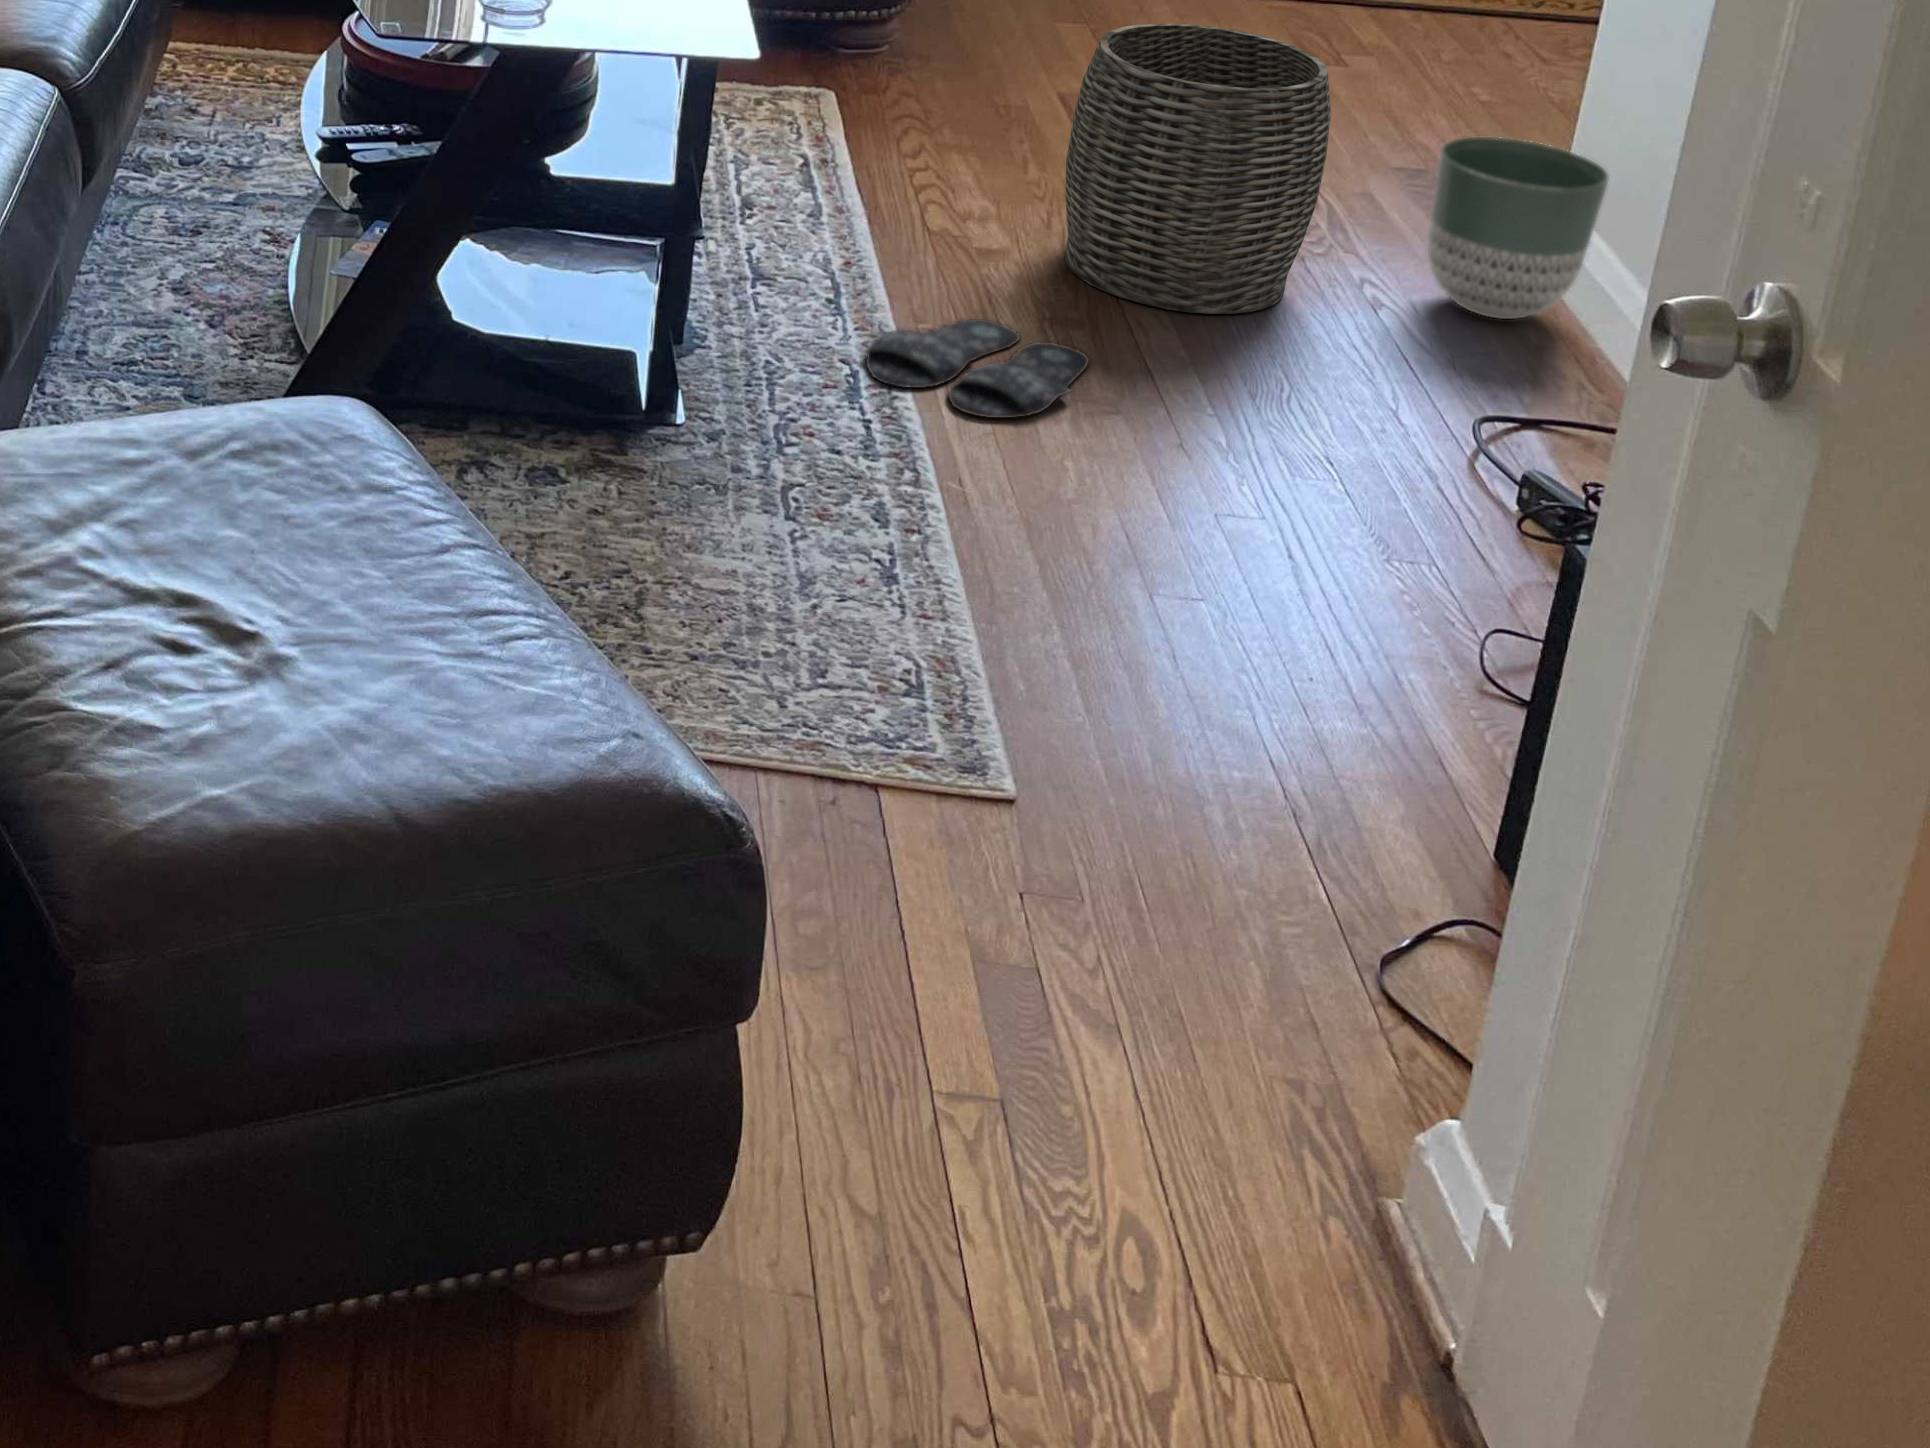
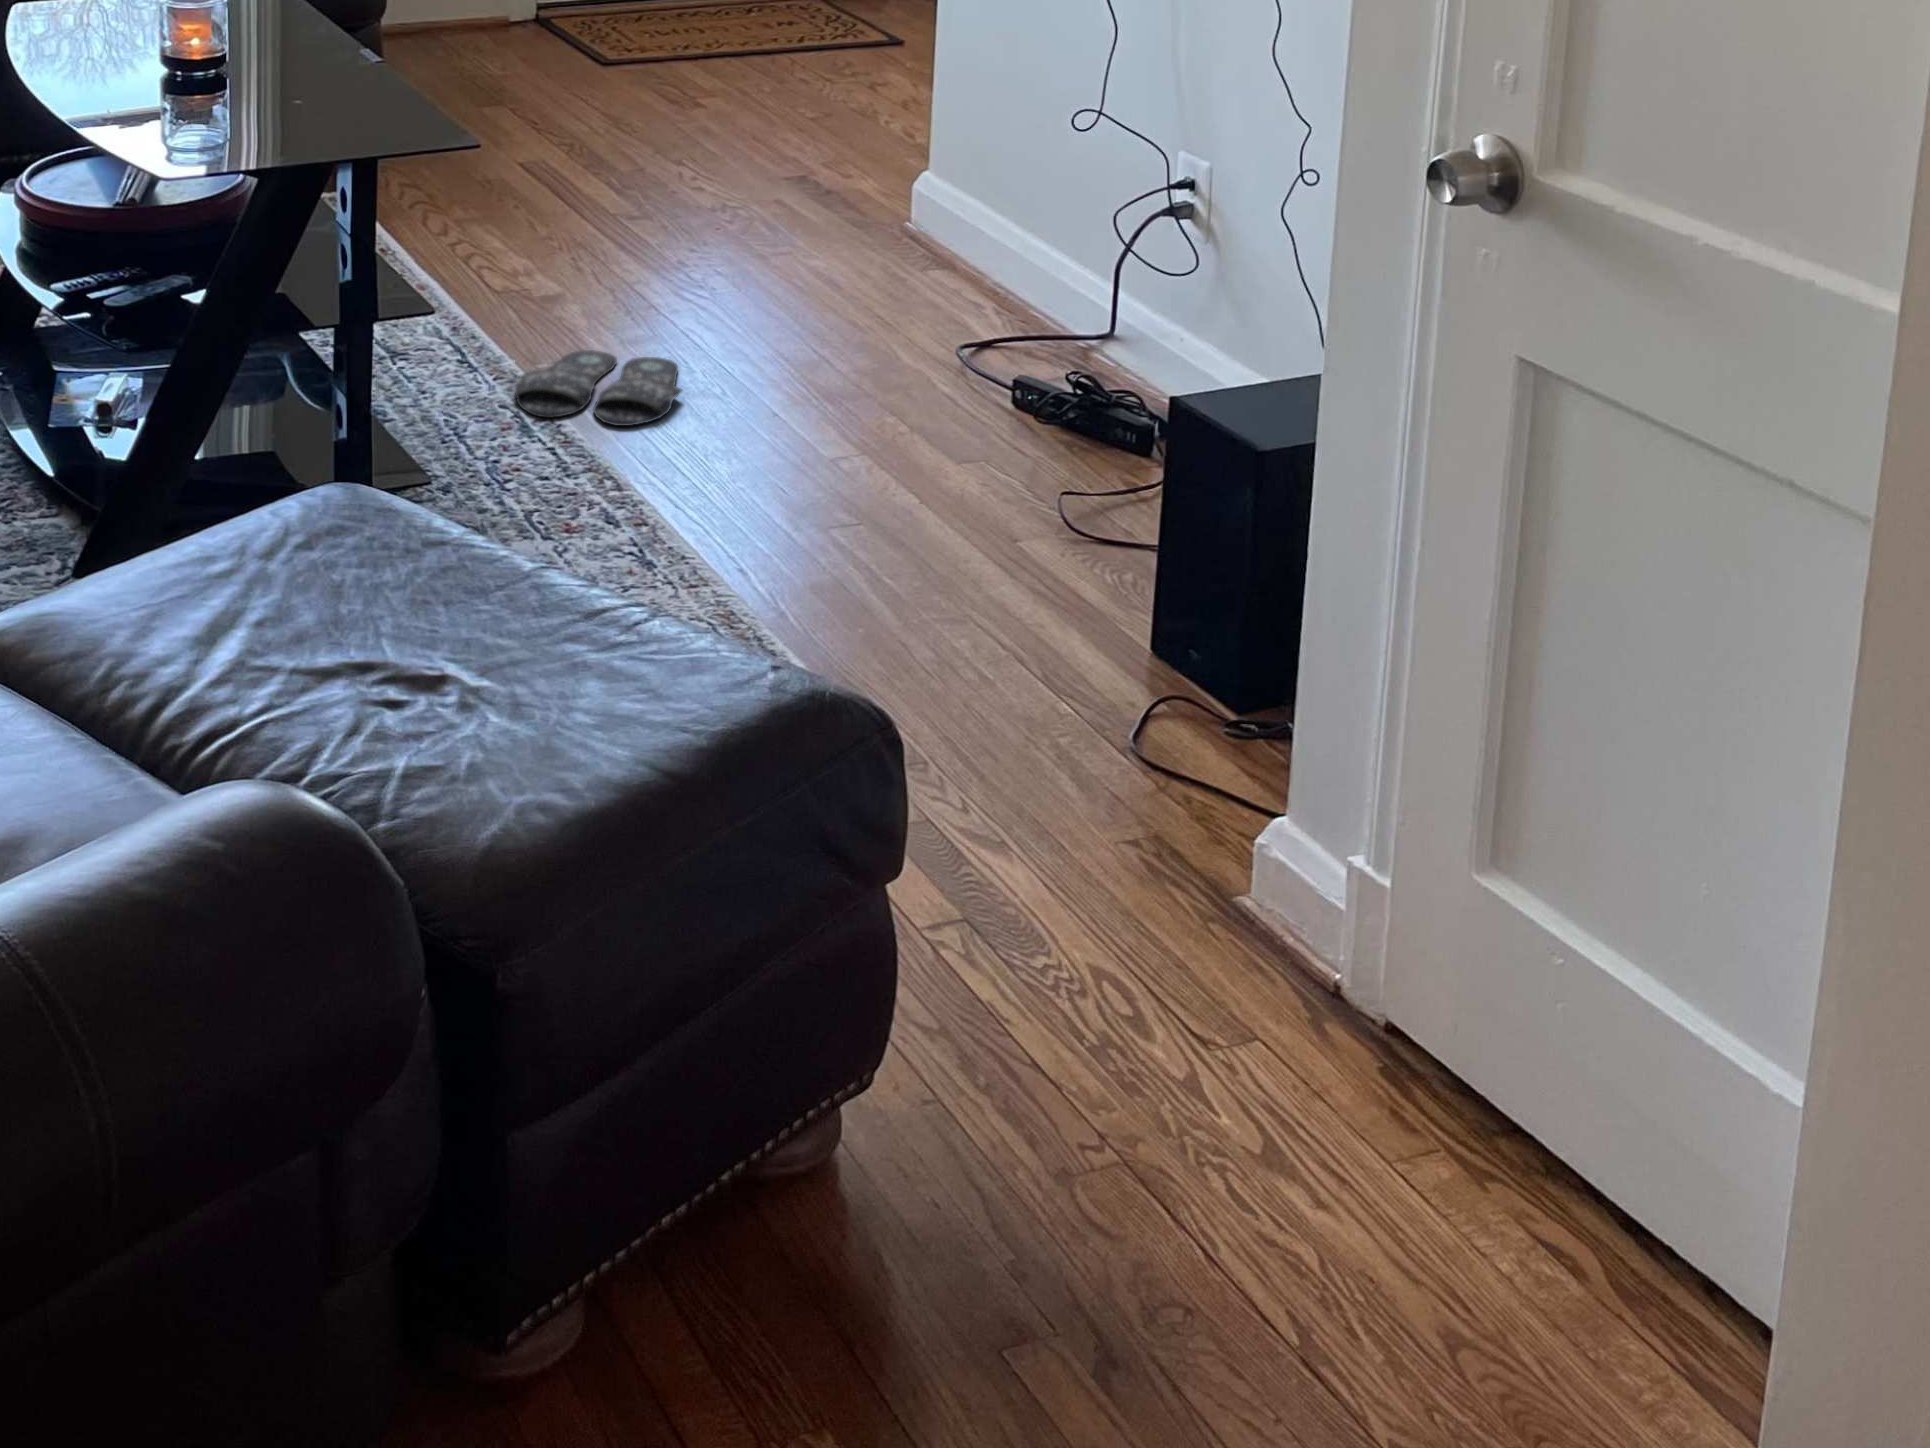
woven basket: present [1065,24,1331,314] -> none [596,79,789,313]
planter: present [1428,137,1609,319] -> none [860,131,977,272]

